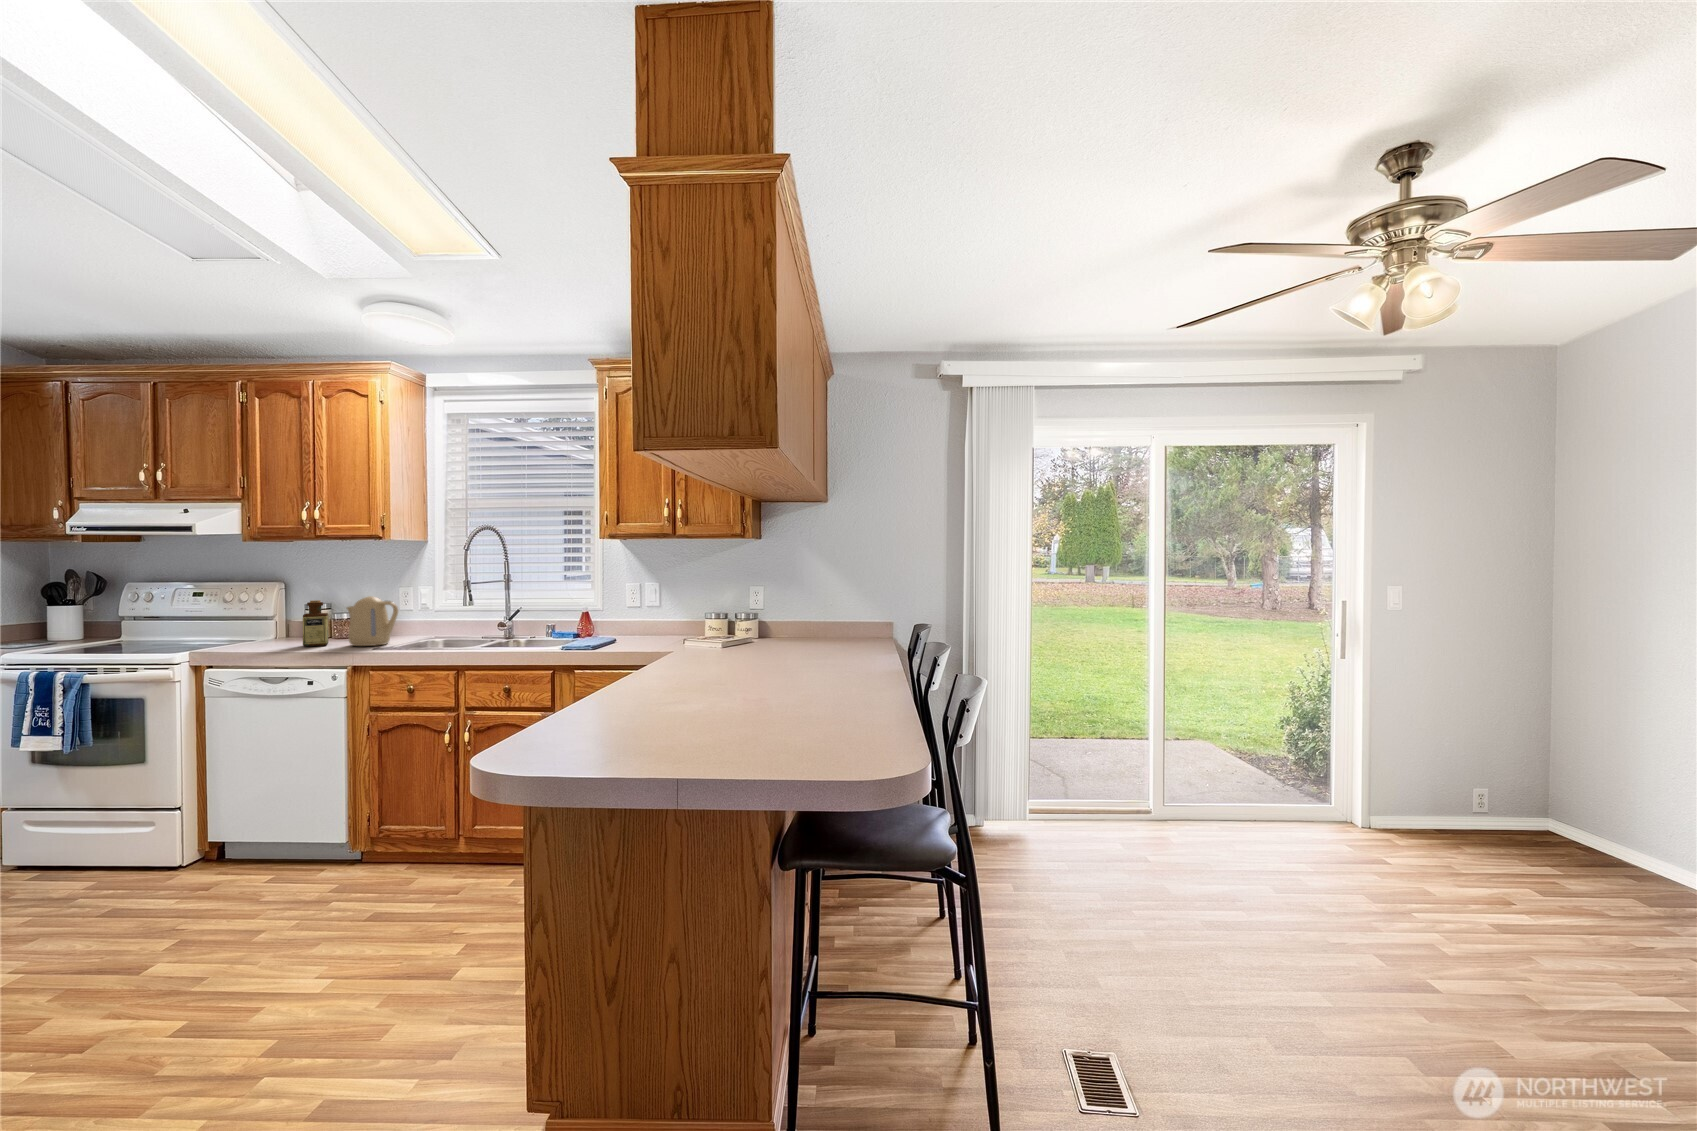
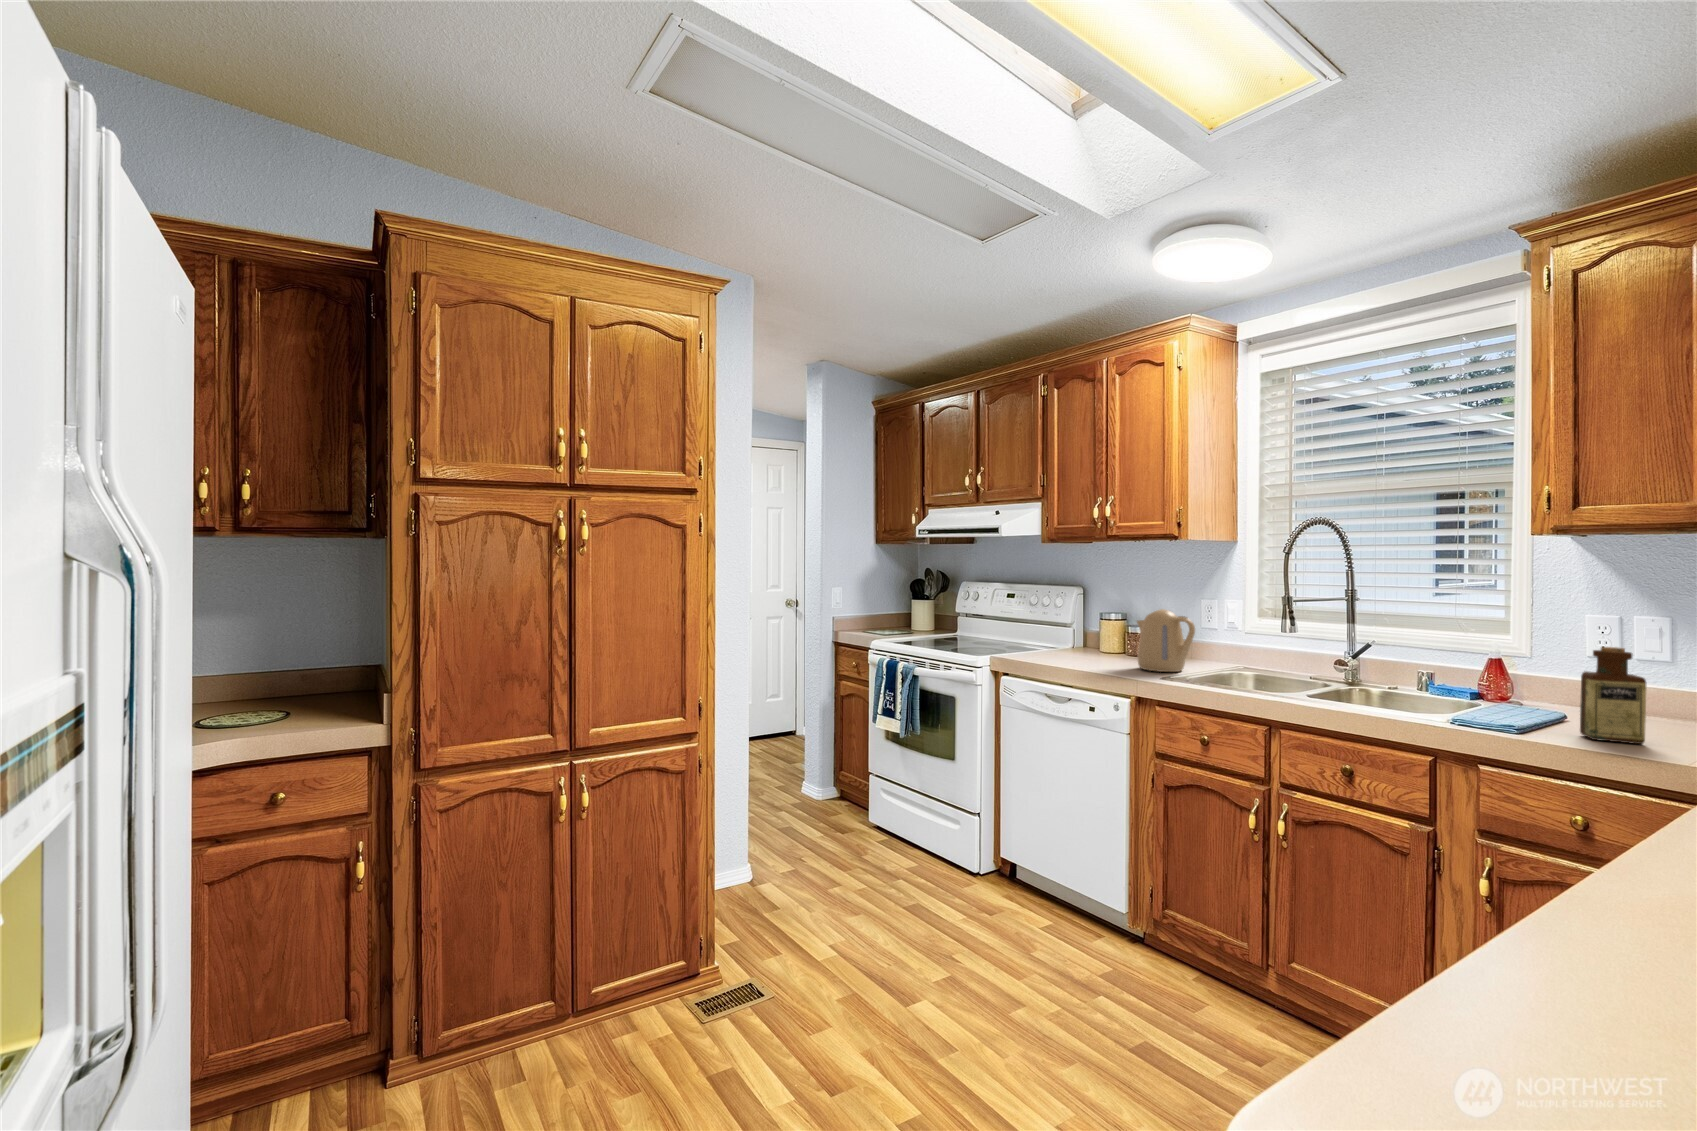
bottle: present [303,600,328,646] -> present [1580,647,1646,744]

